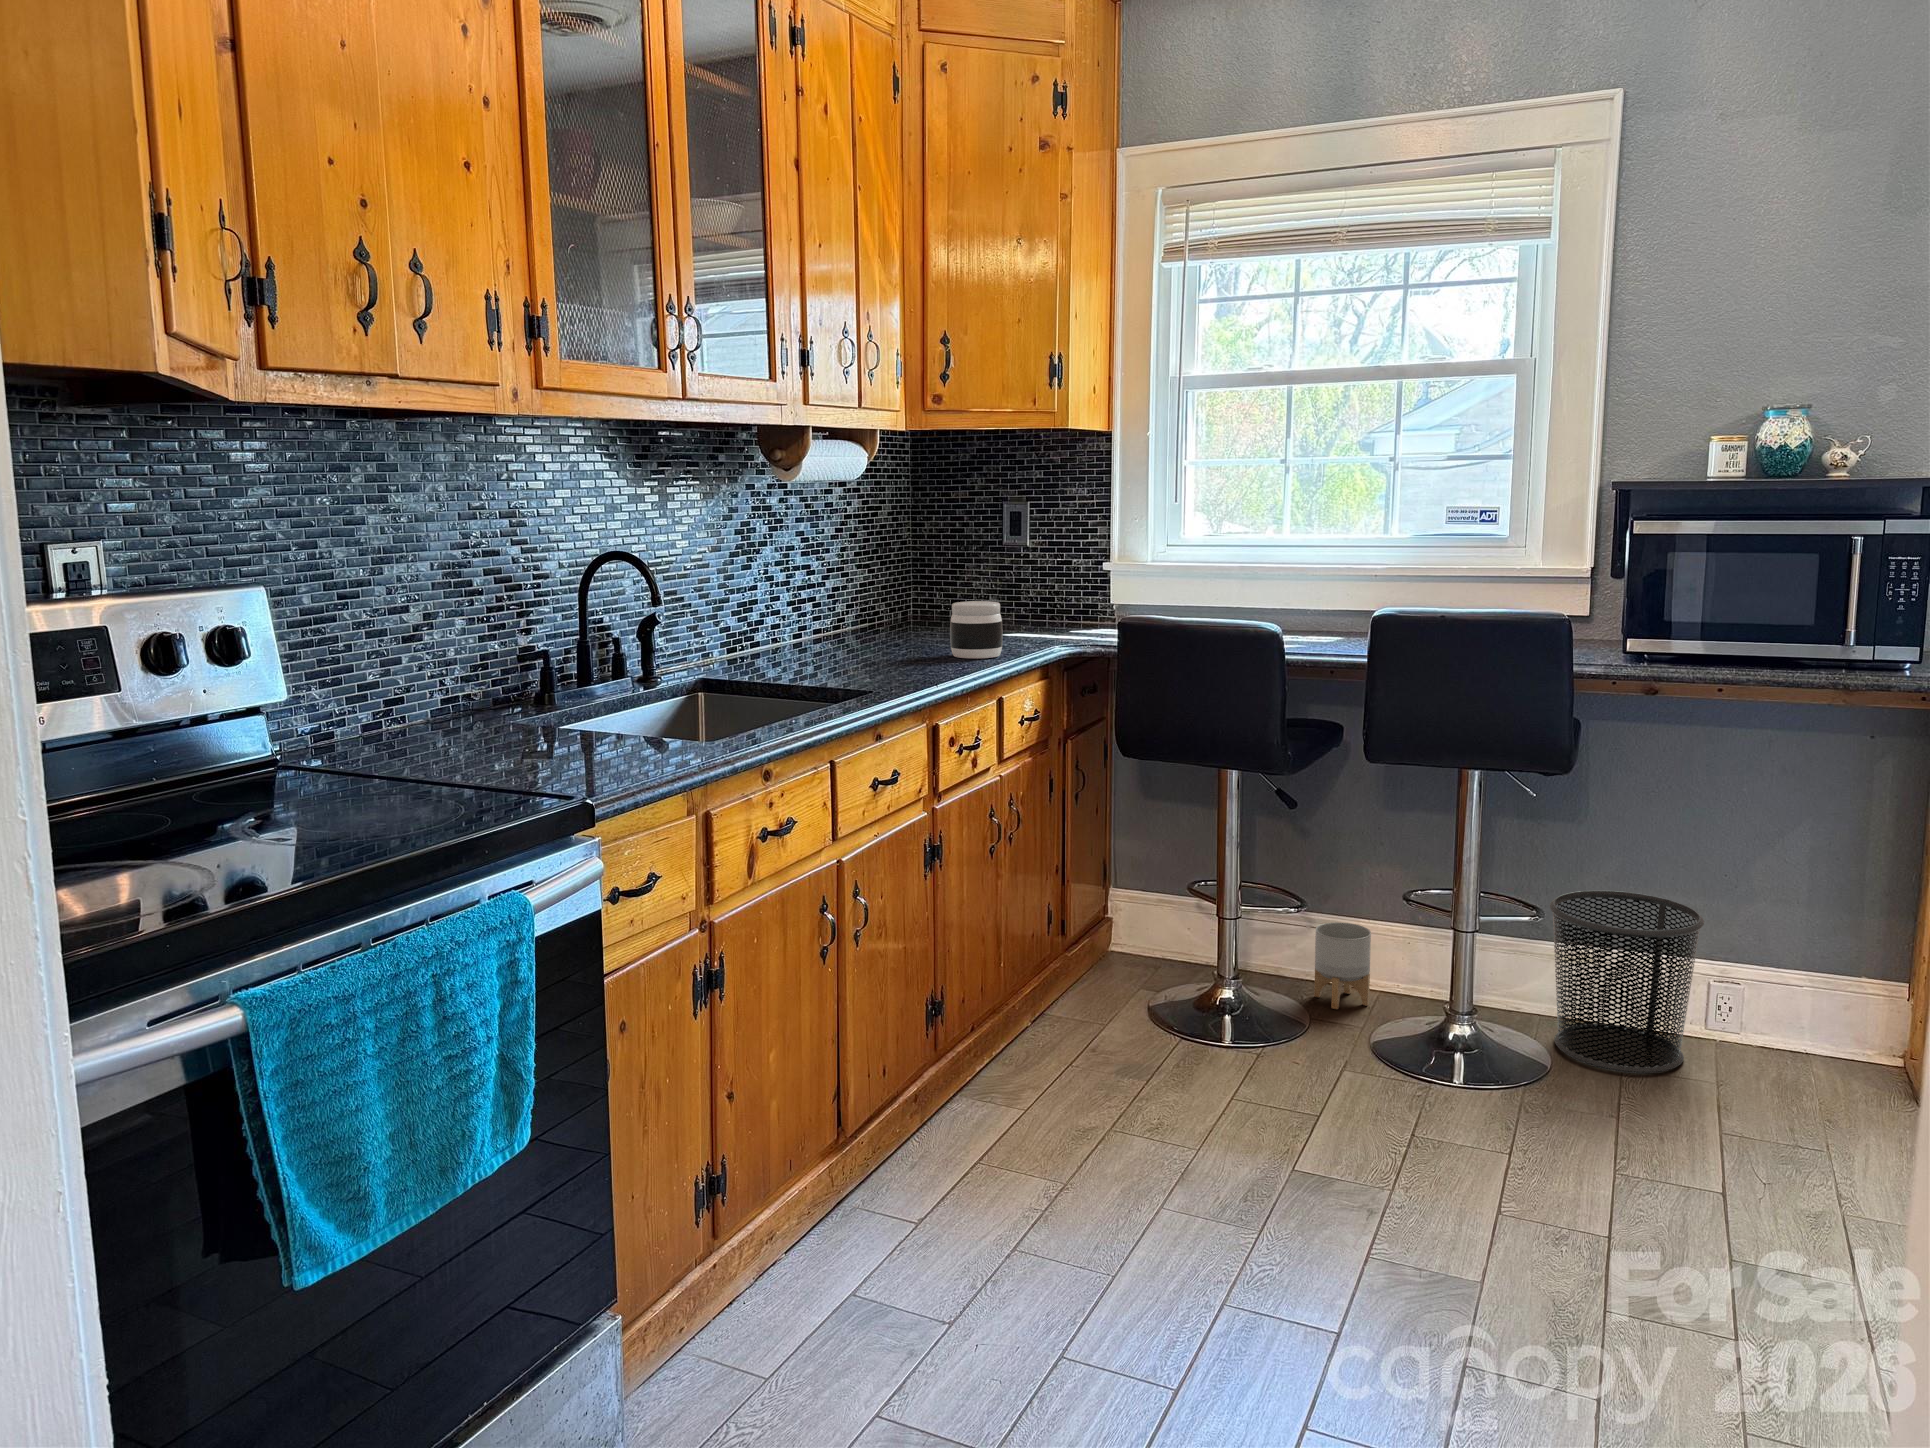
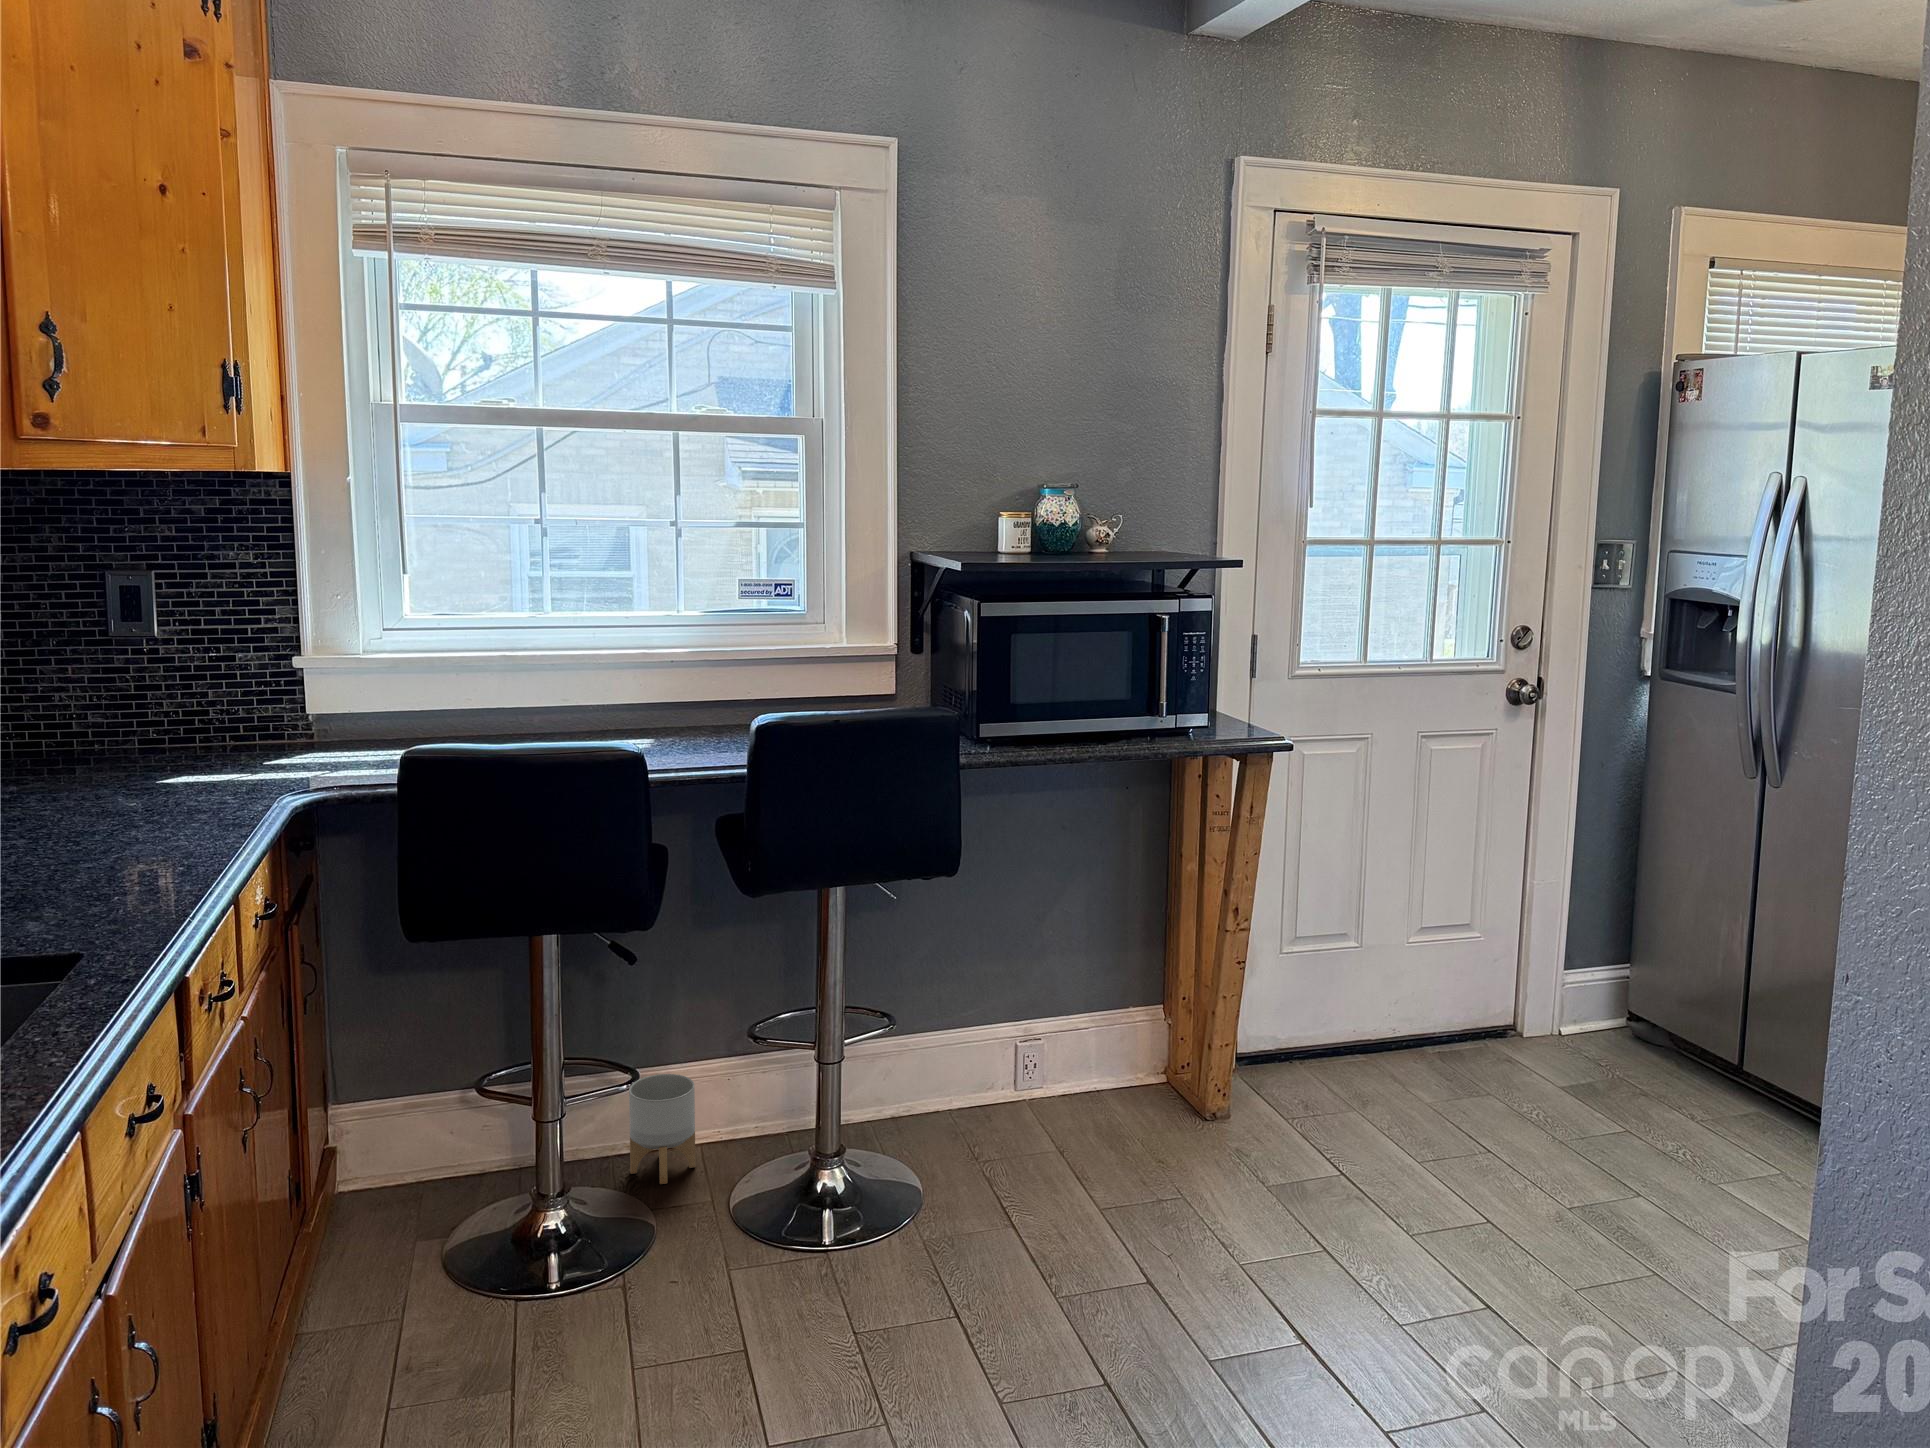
jar: present [950,601,1003,659] -> none [122,742,218,838]
waste bin: present [1550,890,1704,1073] -> none [888,976,1031,1170]

